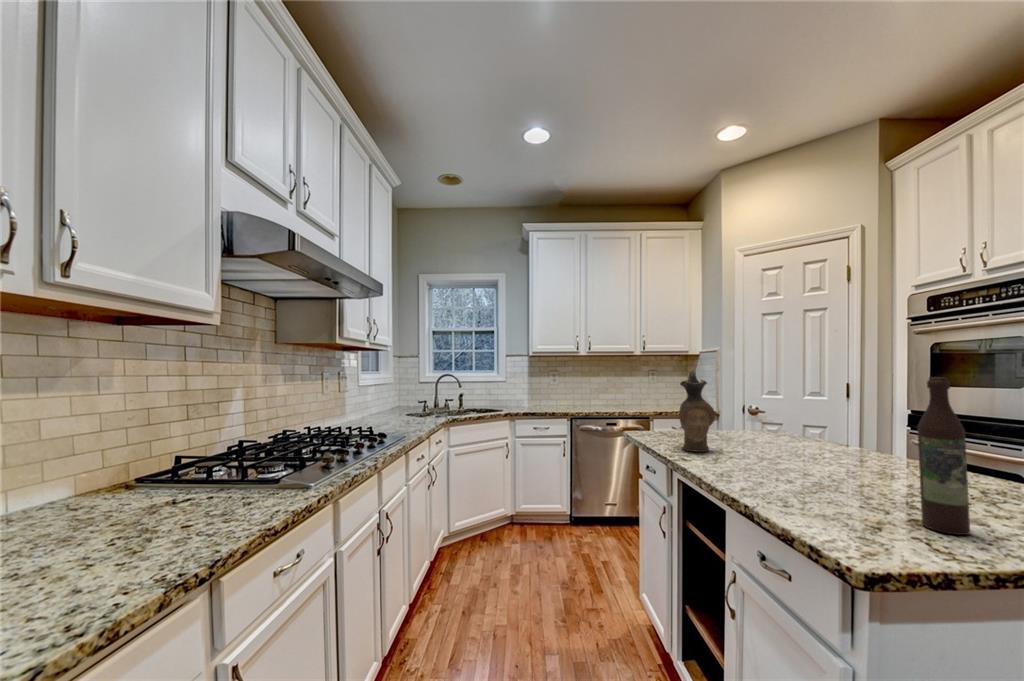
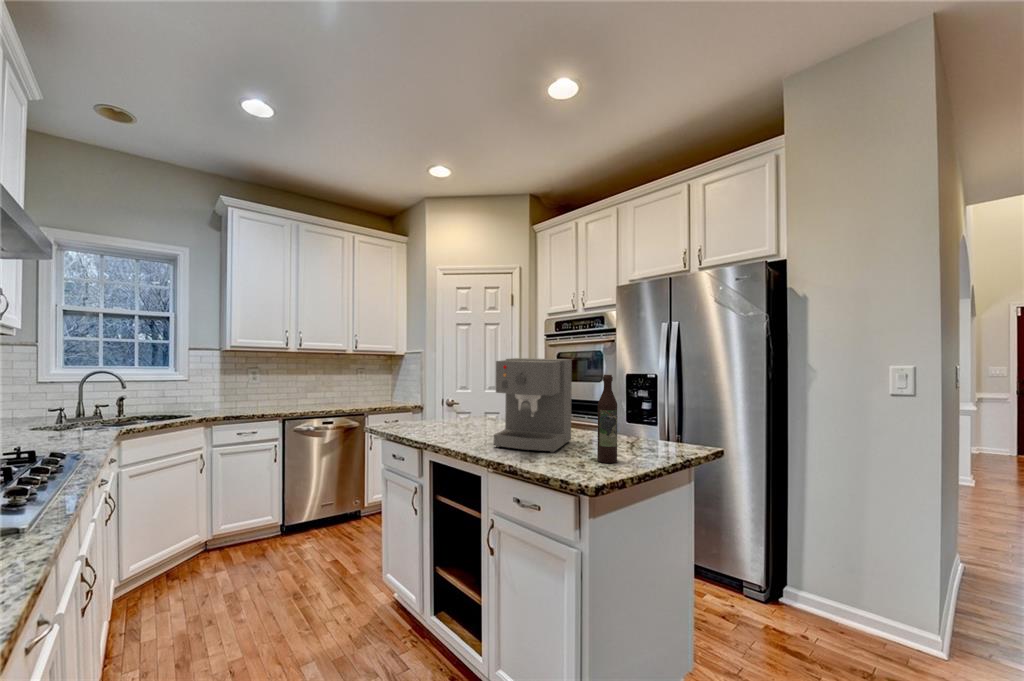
coffee maker: none [741,357,885,496] -> present [494,358,572,453]
ceramic pitcher: present [679,370,715,452] -> none [436,367,465,436]

